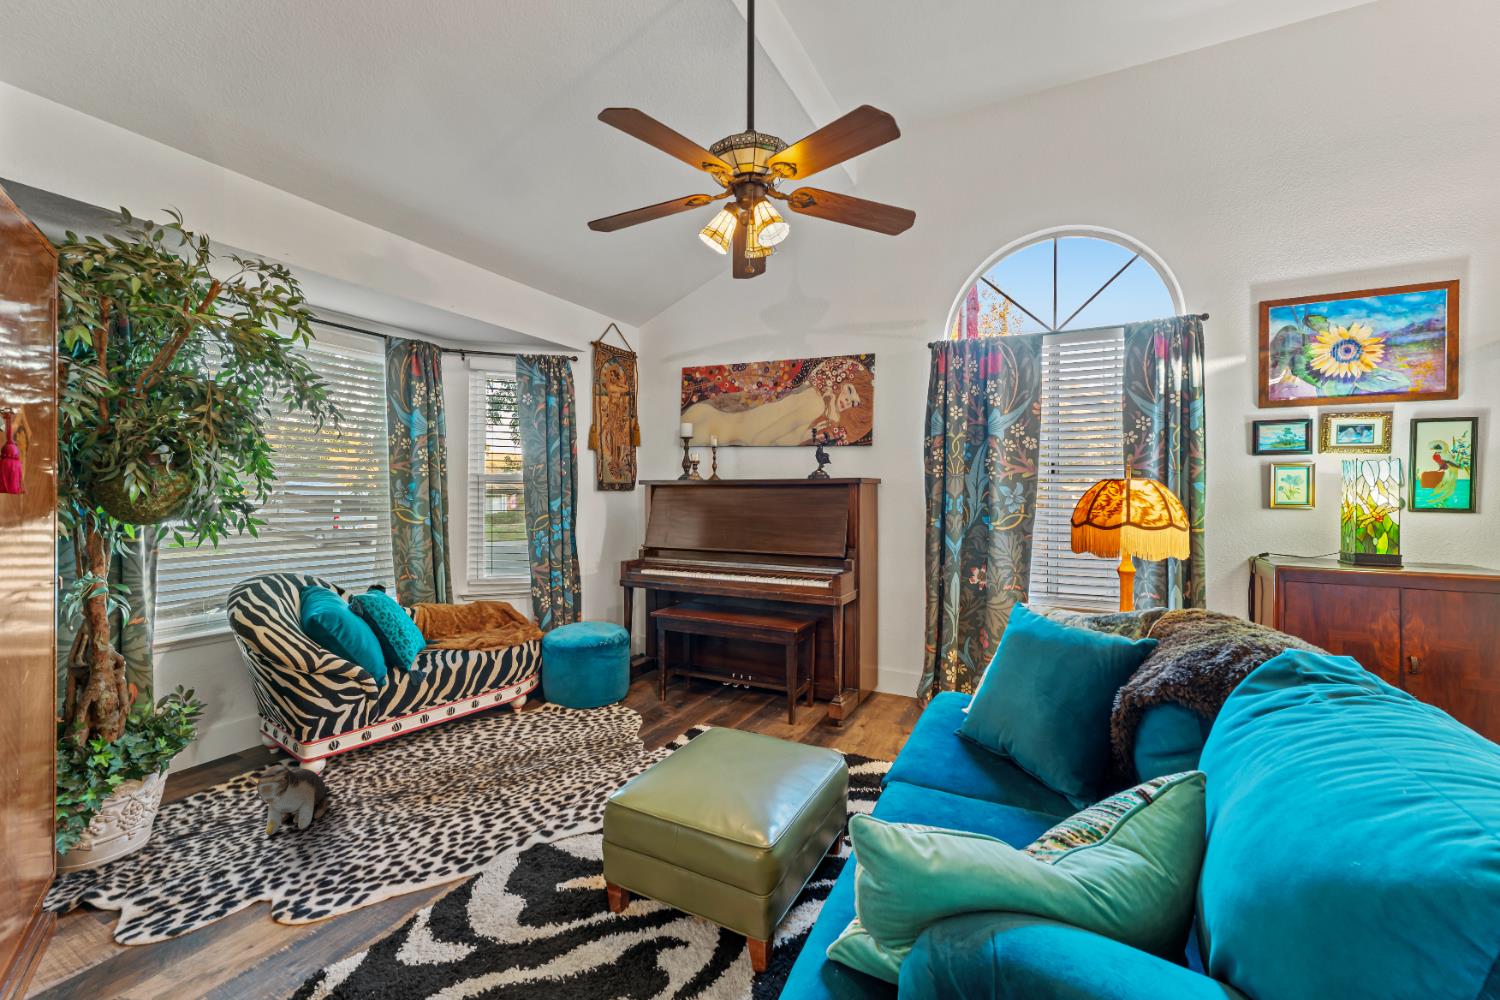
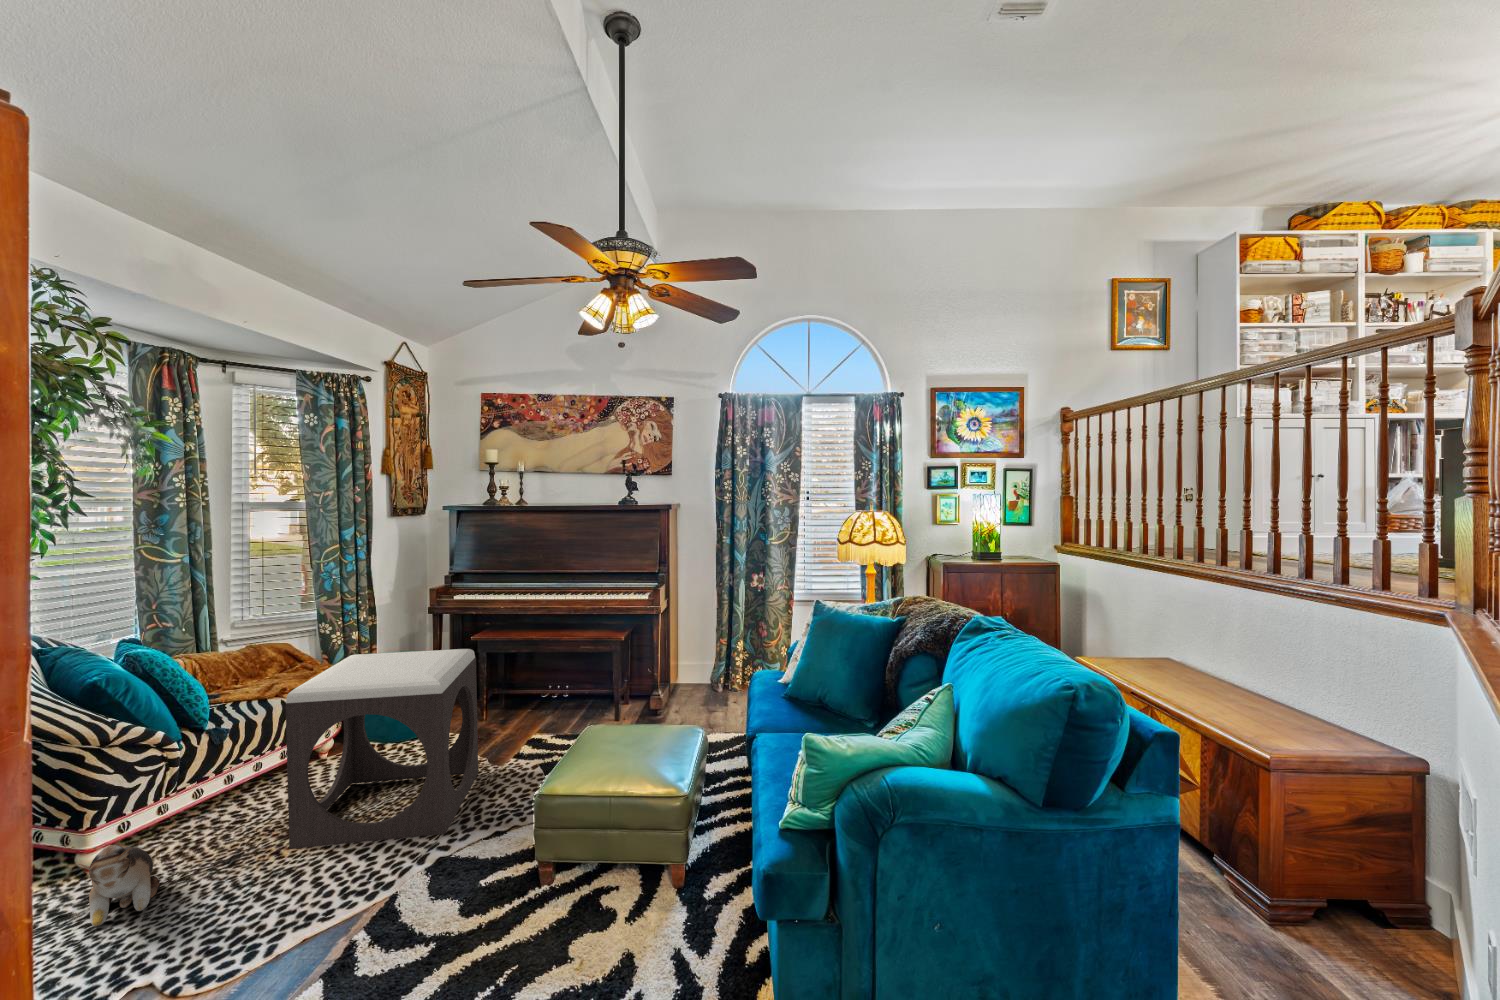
footstool: none [434,617,628,812] -> present [286,649,478,849]

